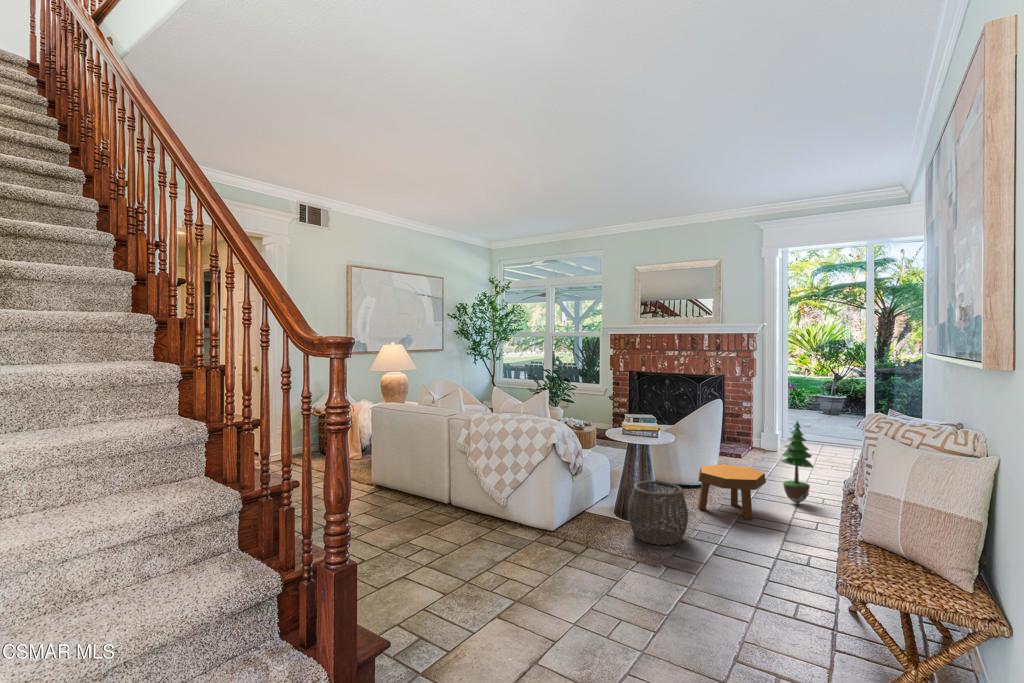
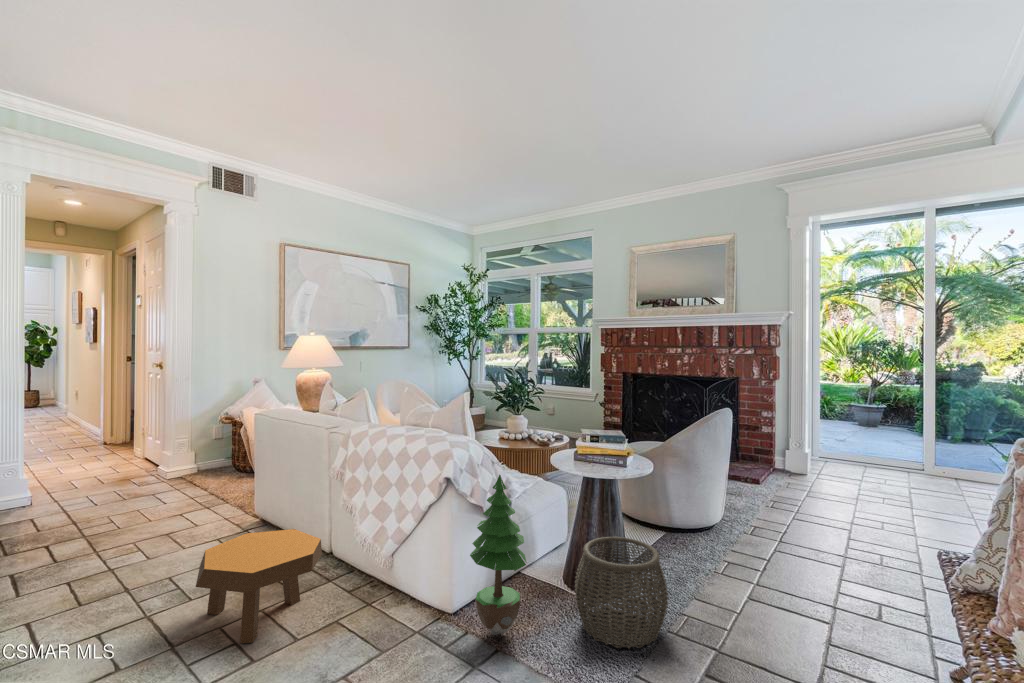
potted tree: present [781,421,813,504] -> present [470,475,526,635]
footstool: present [698,464,766,519] -> present [196,529,322,643]

